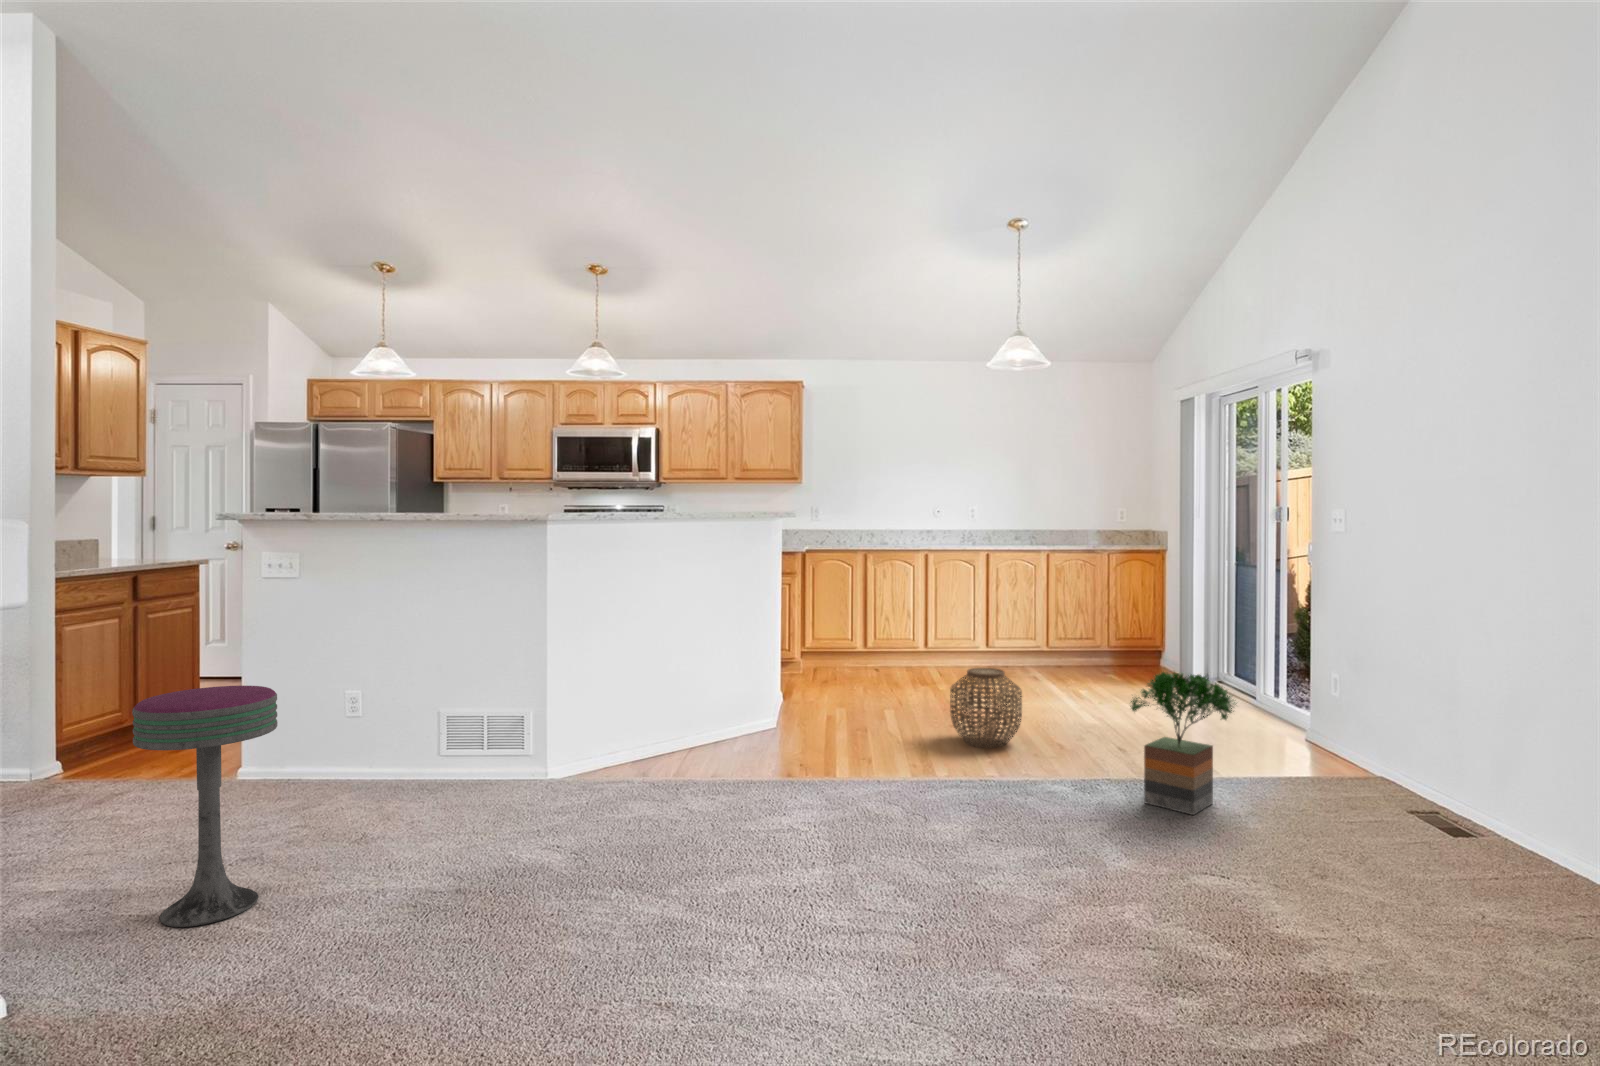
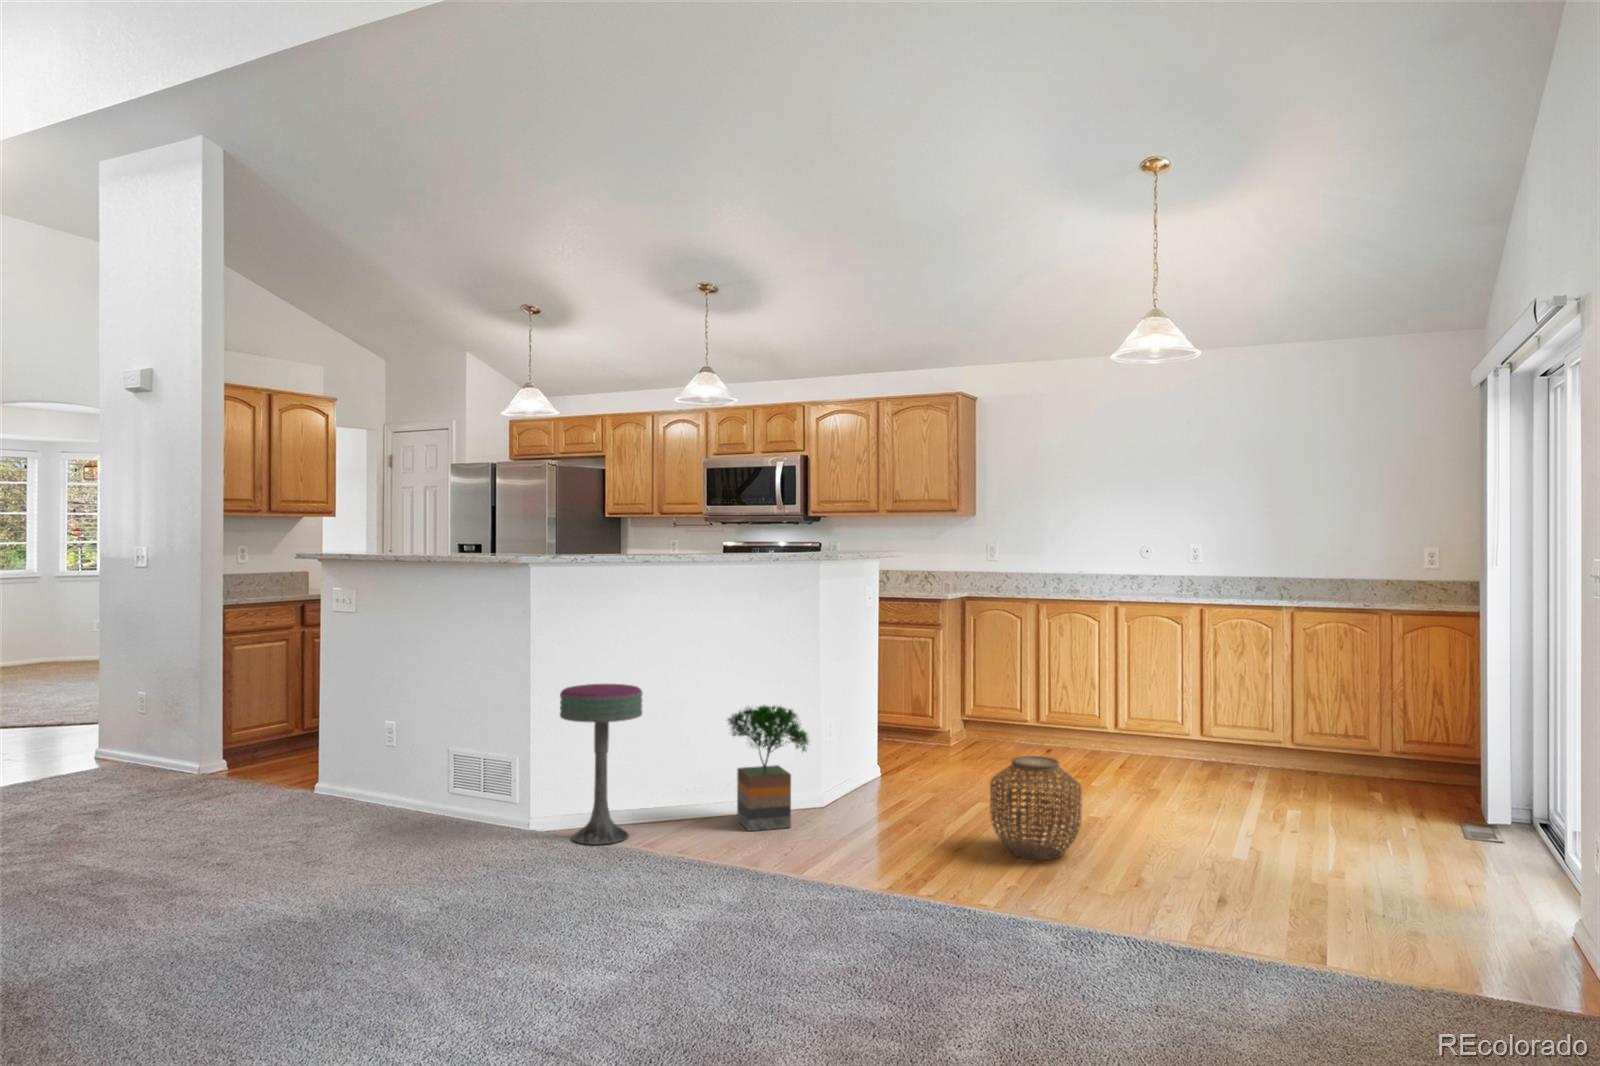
potted tree: present [1130,672,1236,815] -> present [728,705,809,831]
bar stool: present [132,686,278,927] -> present [560,684,643,845]

